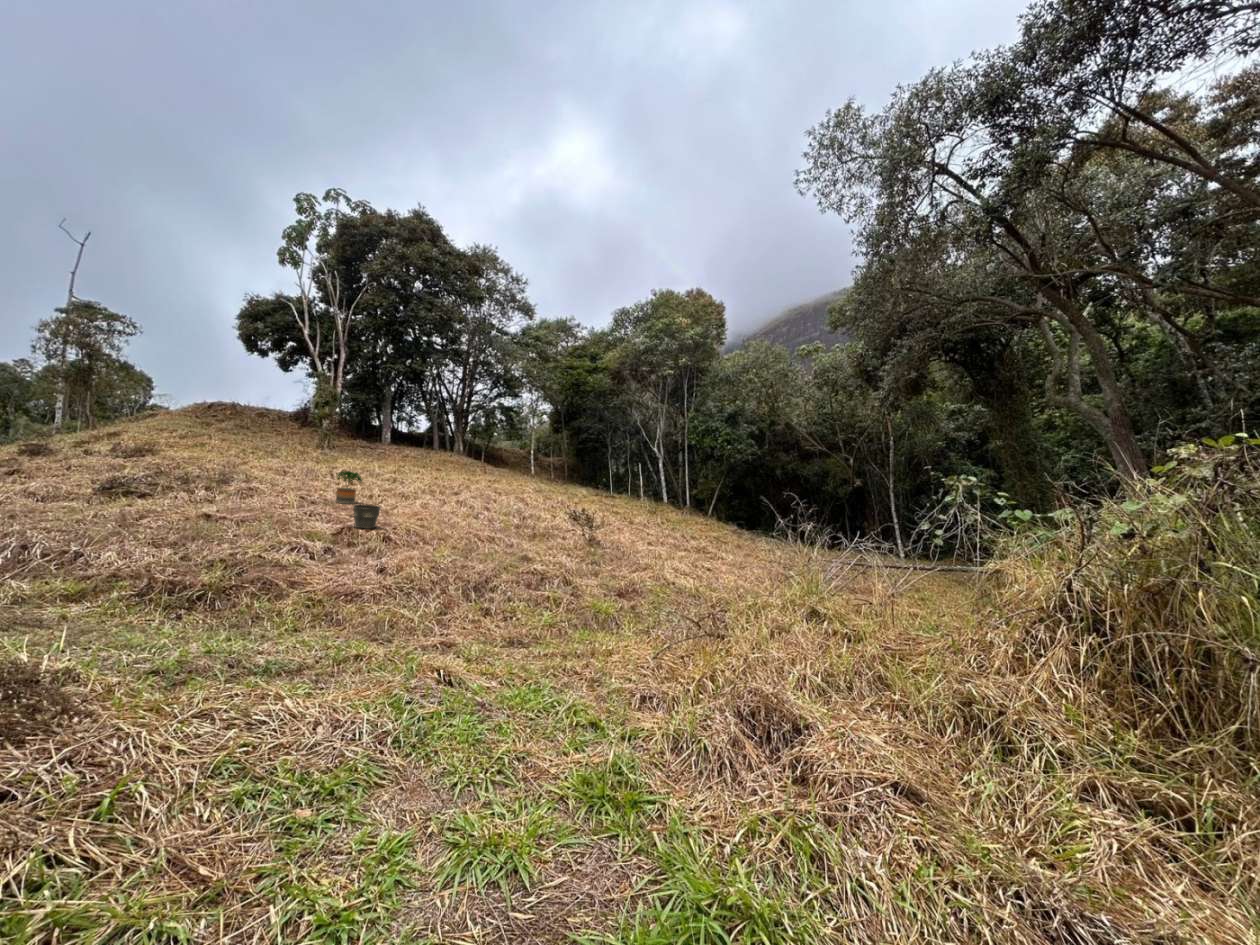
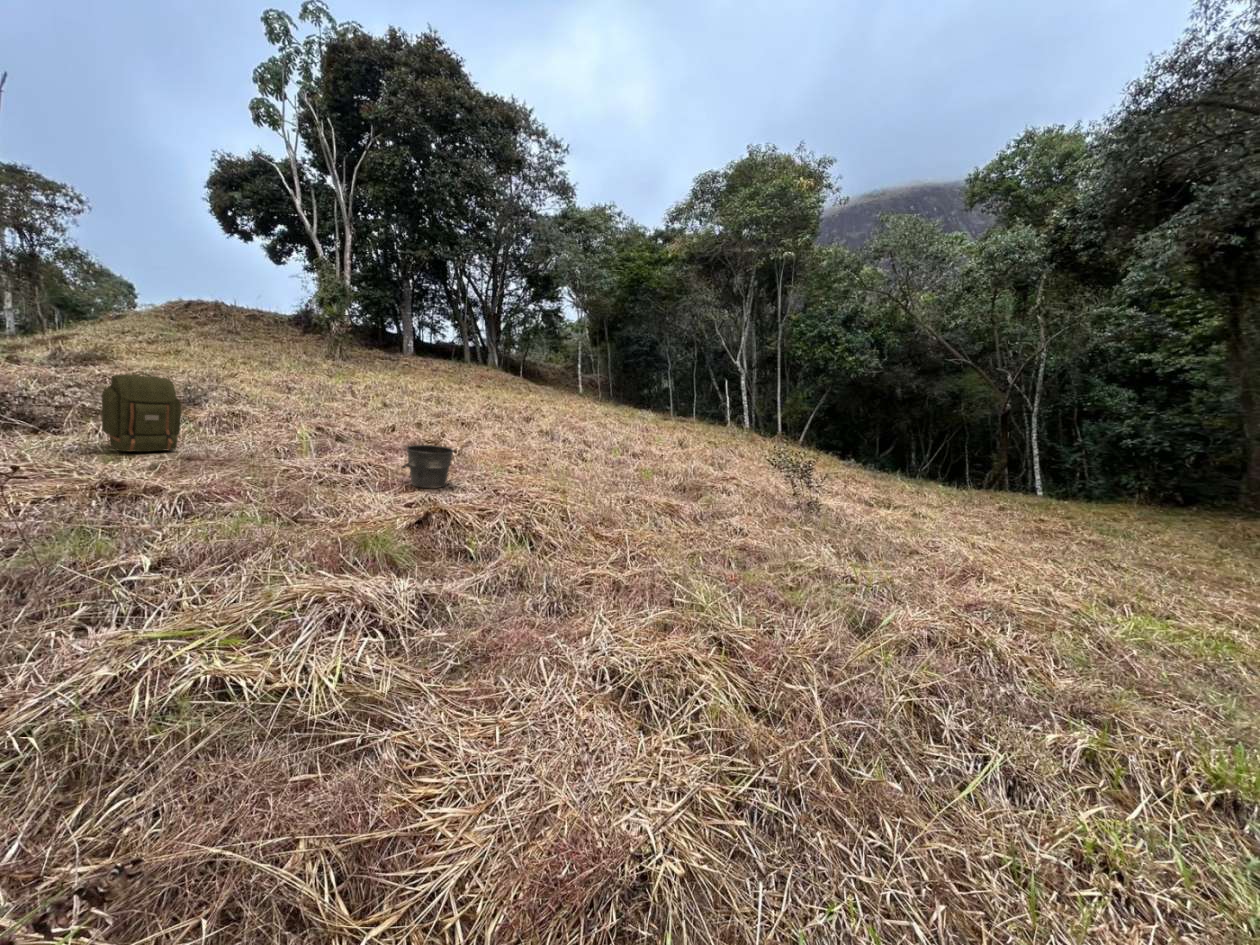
backpack: none [185,465,228,507] -> present [102,373,181,452]
potted tree: present [336,471,362,504] -> none [362,385,406,438]

